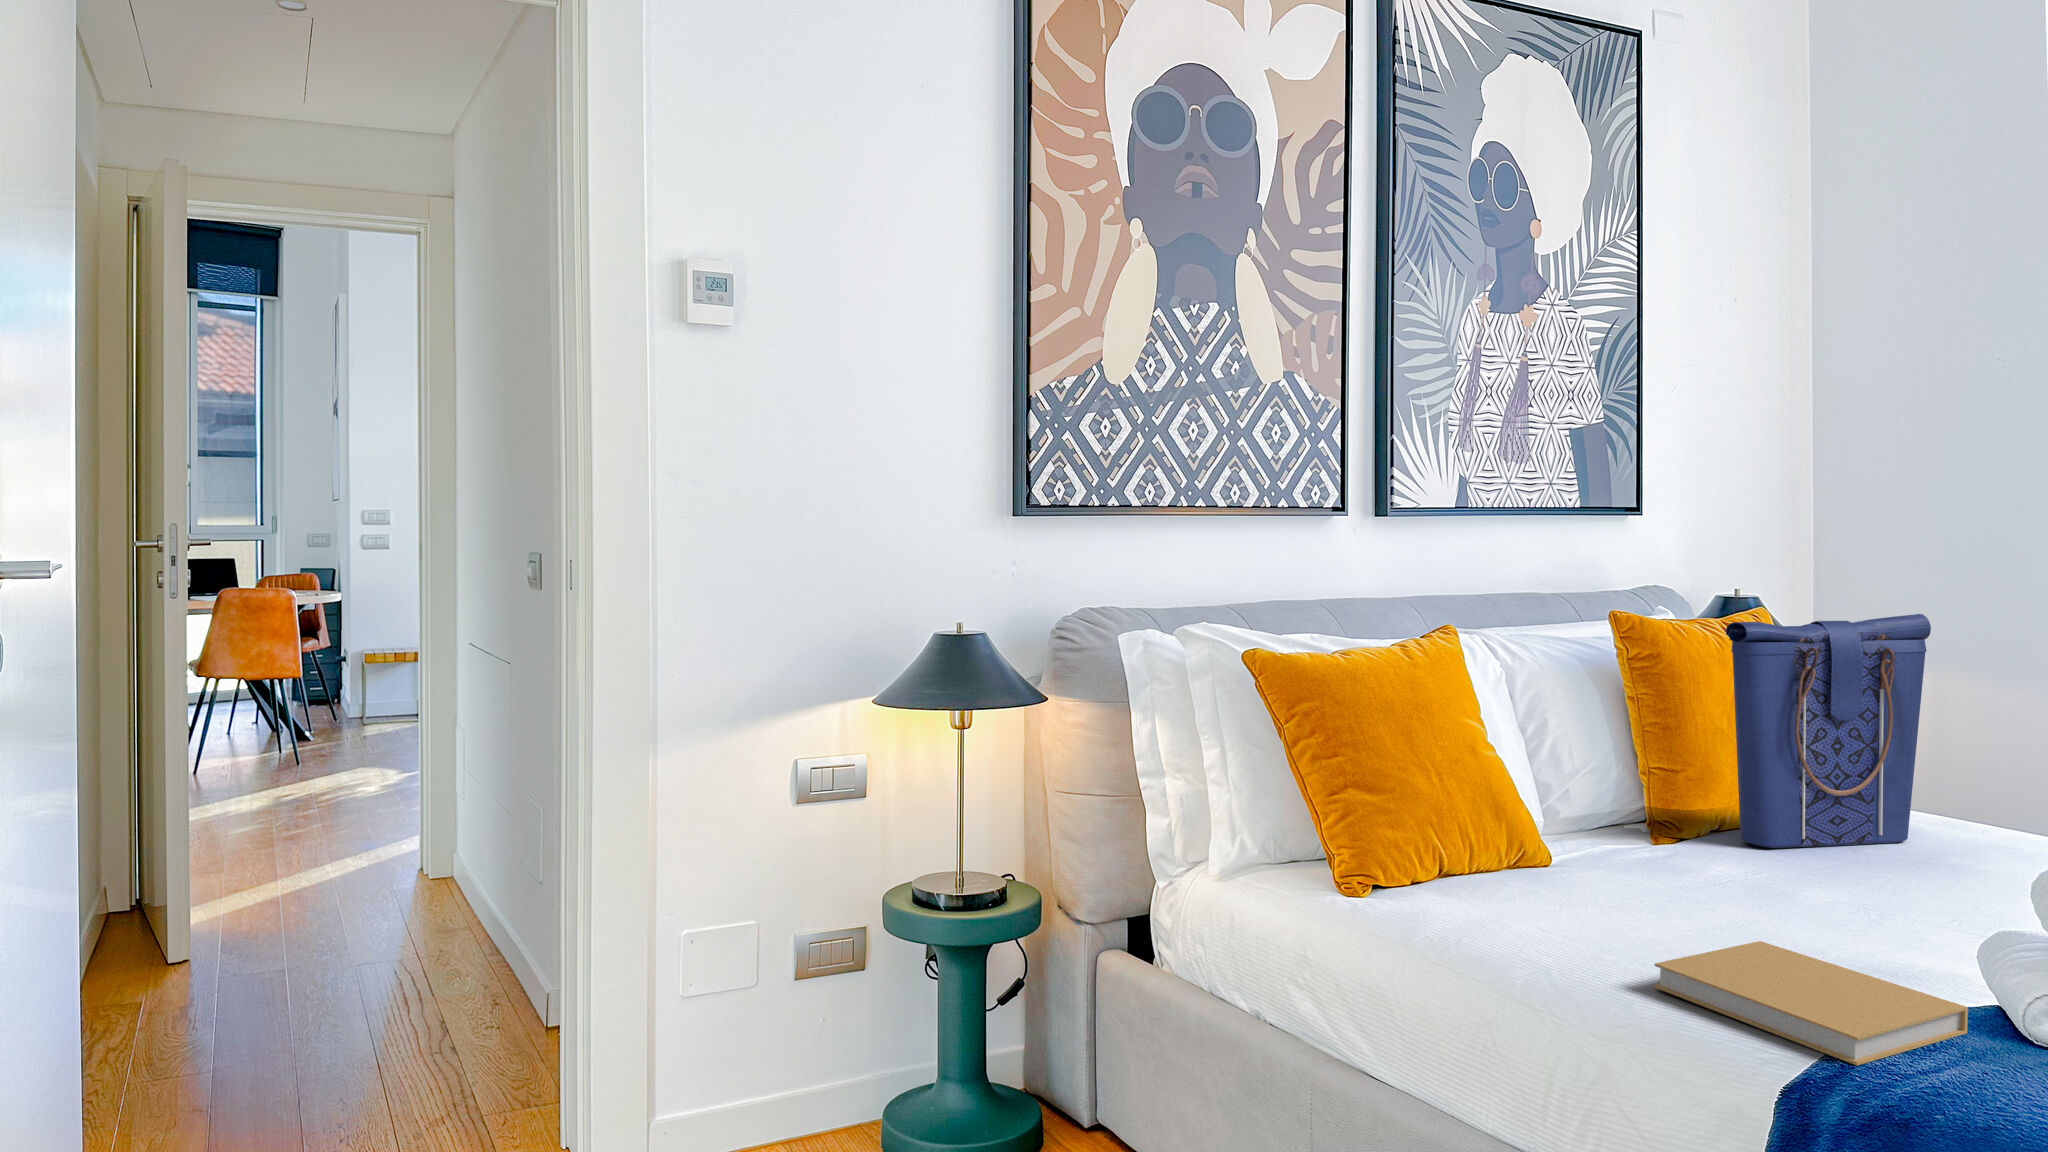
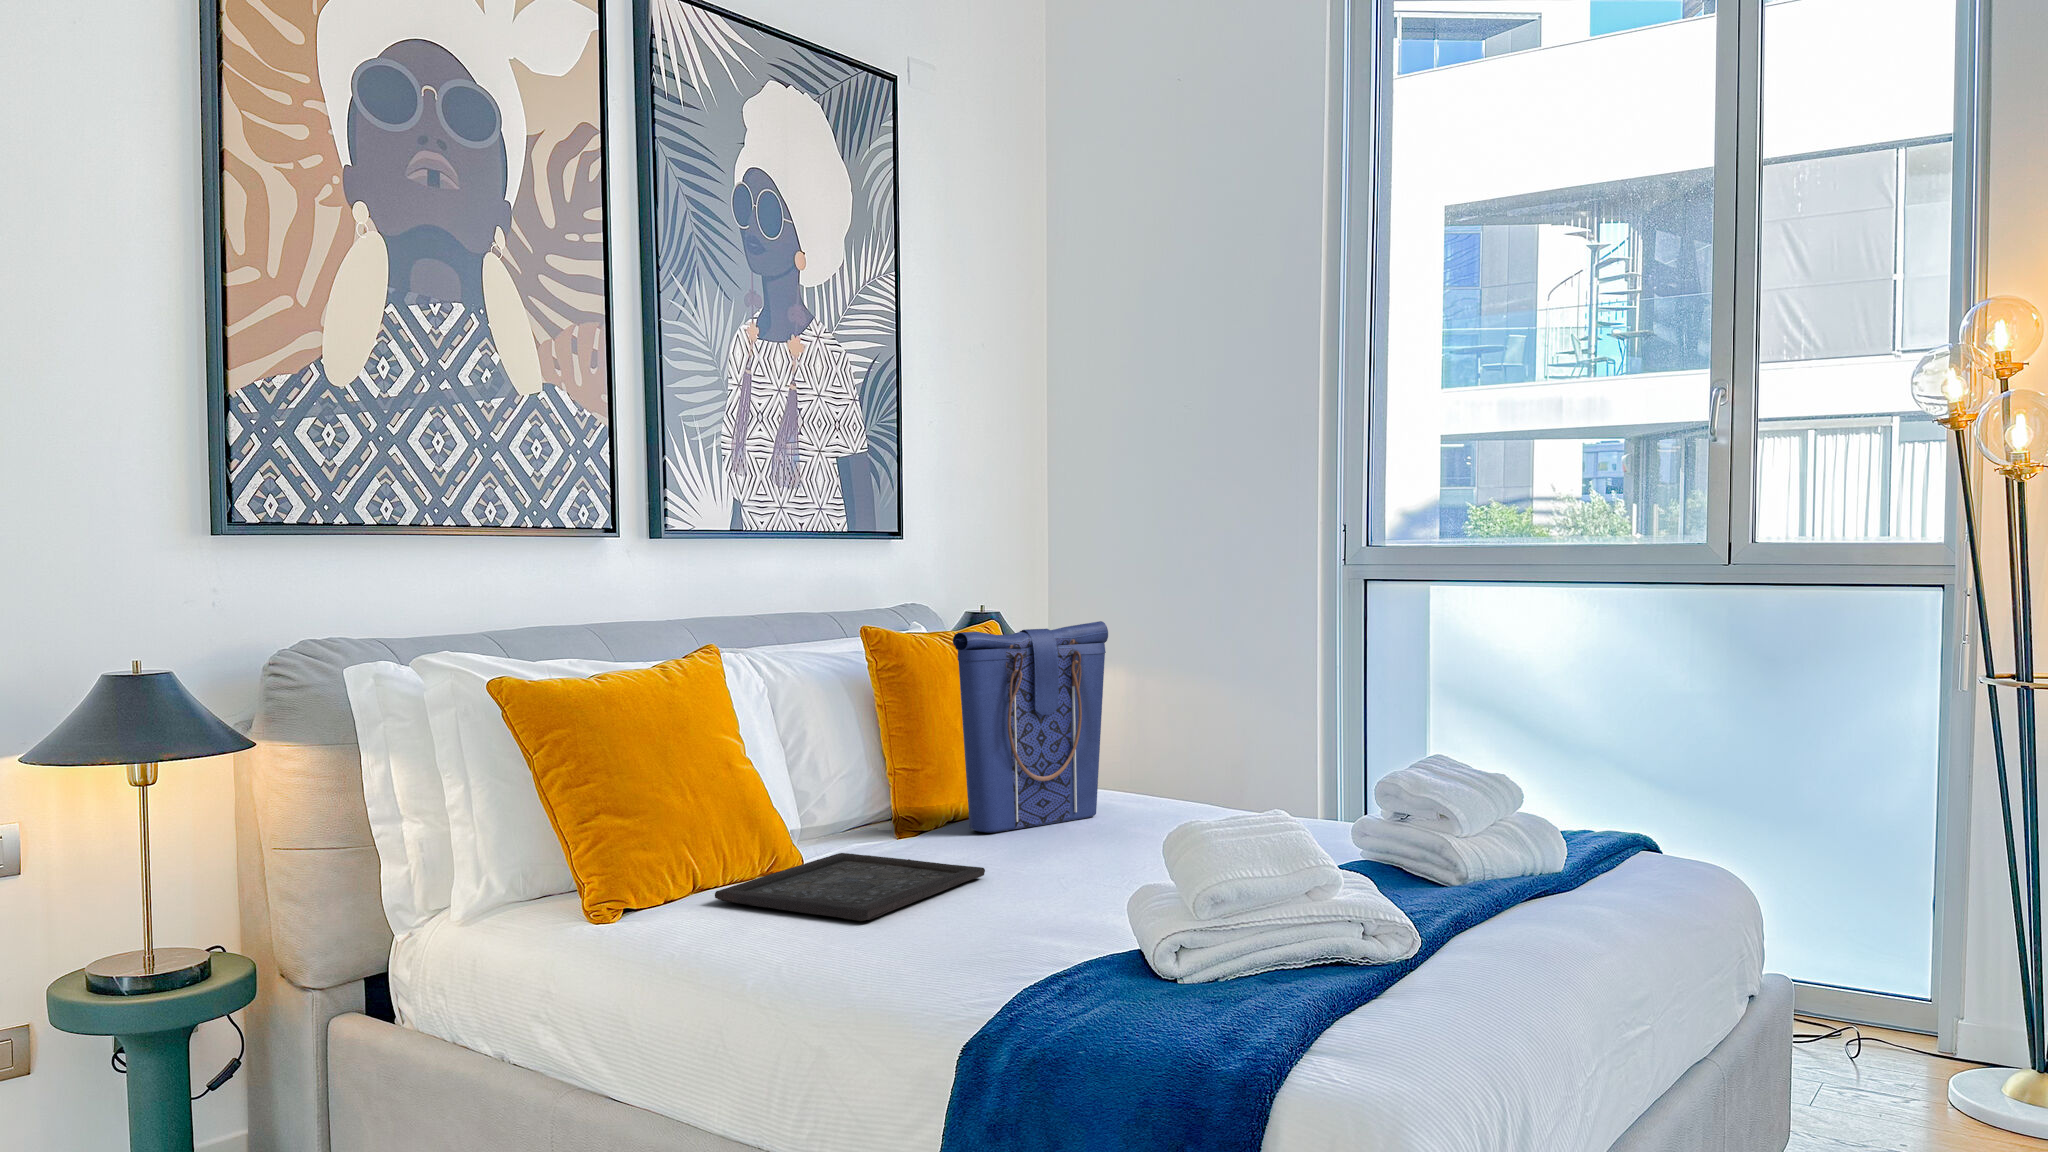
tray: none [1462,853,1782,945] -> present [715,853,985,921]
book: present [1654,941,1968,1065] -> none [865,901,1088,981]

